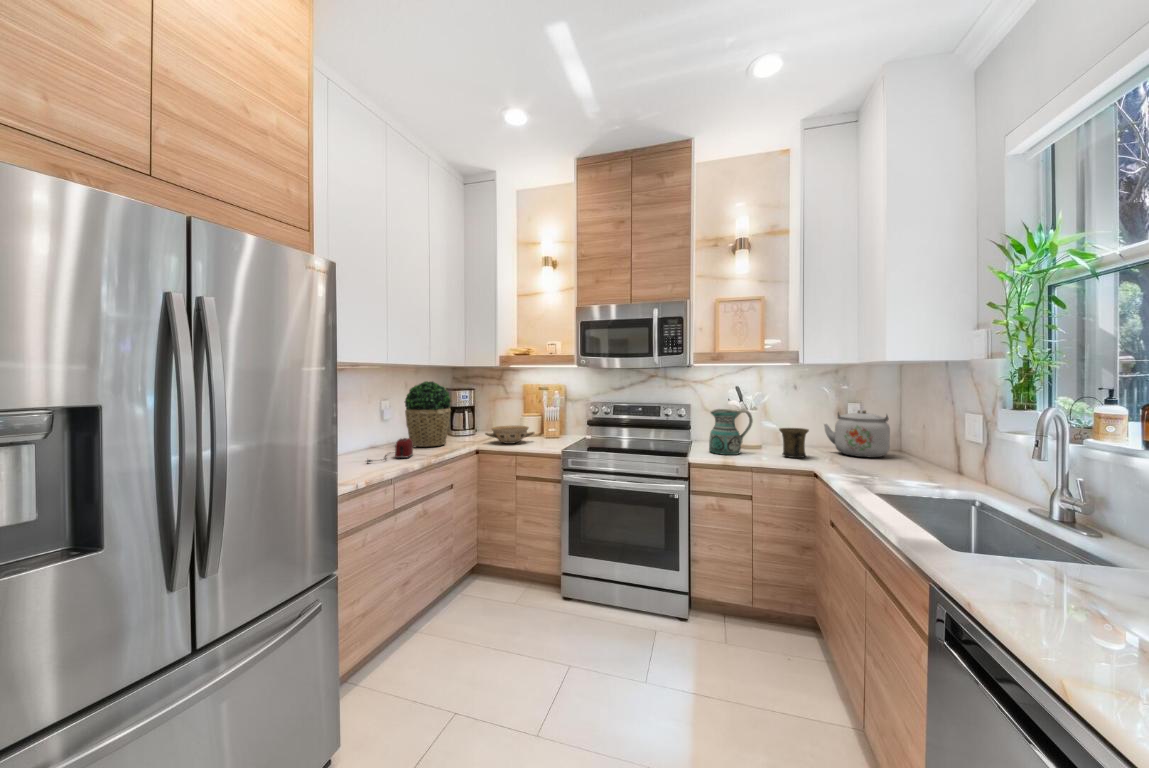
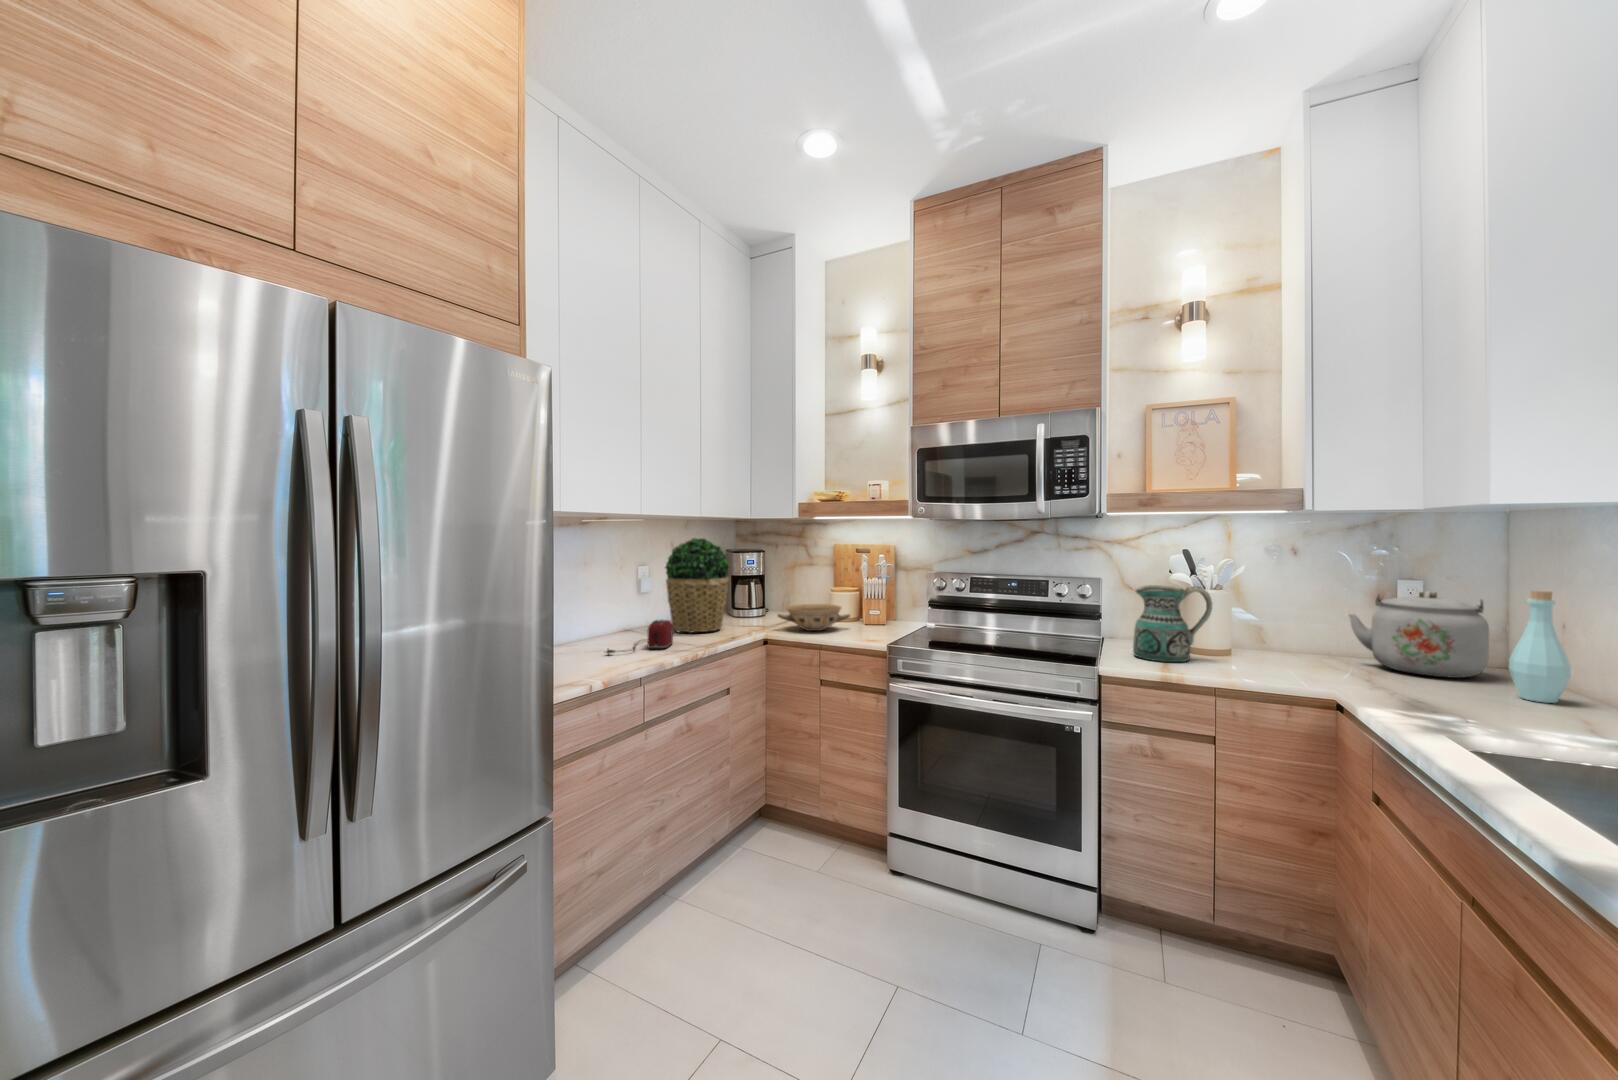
bottle: none [896,408,923,468] -> present [1509,590,1571,703]
mug: present [779,428,809,458] -> none [1263,620,1322,673]

